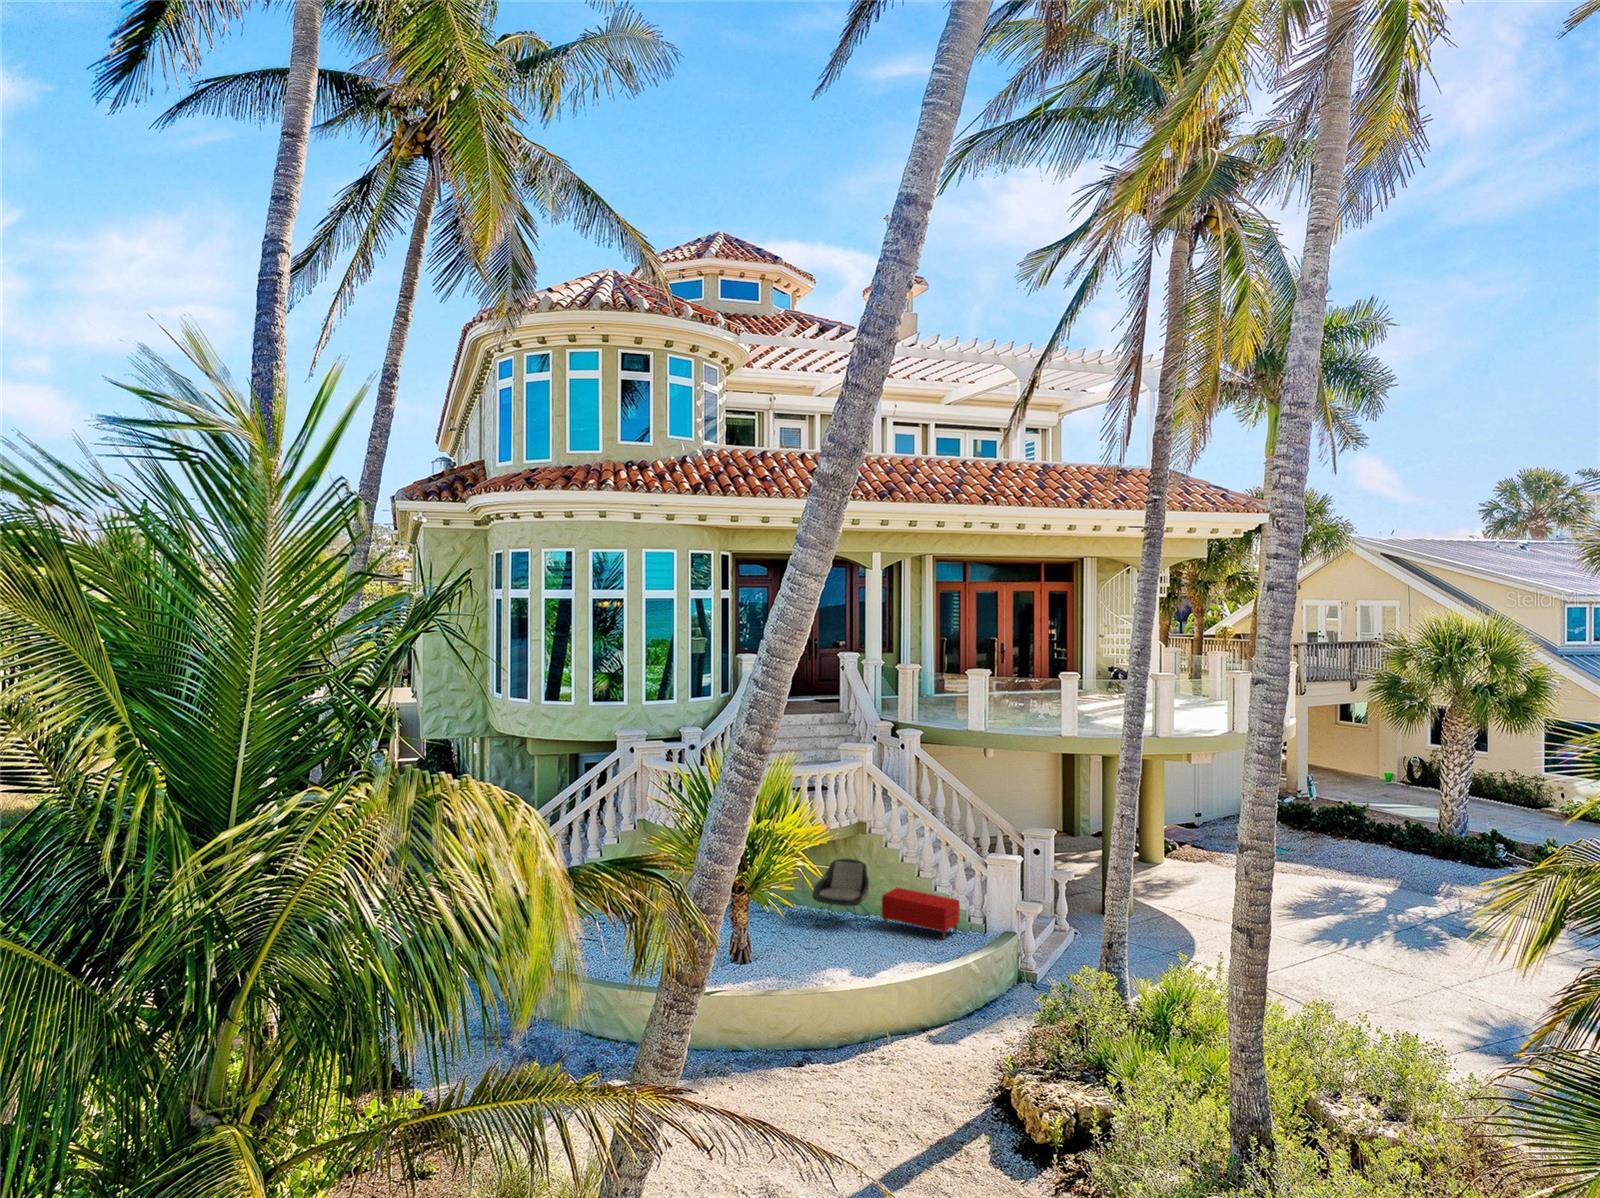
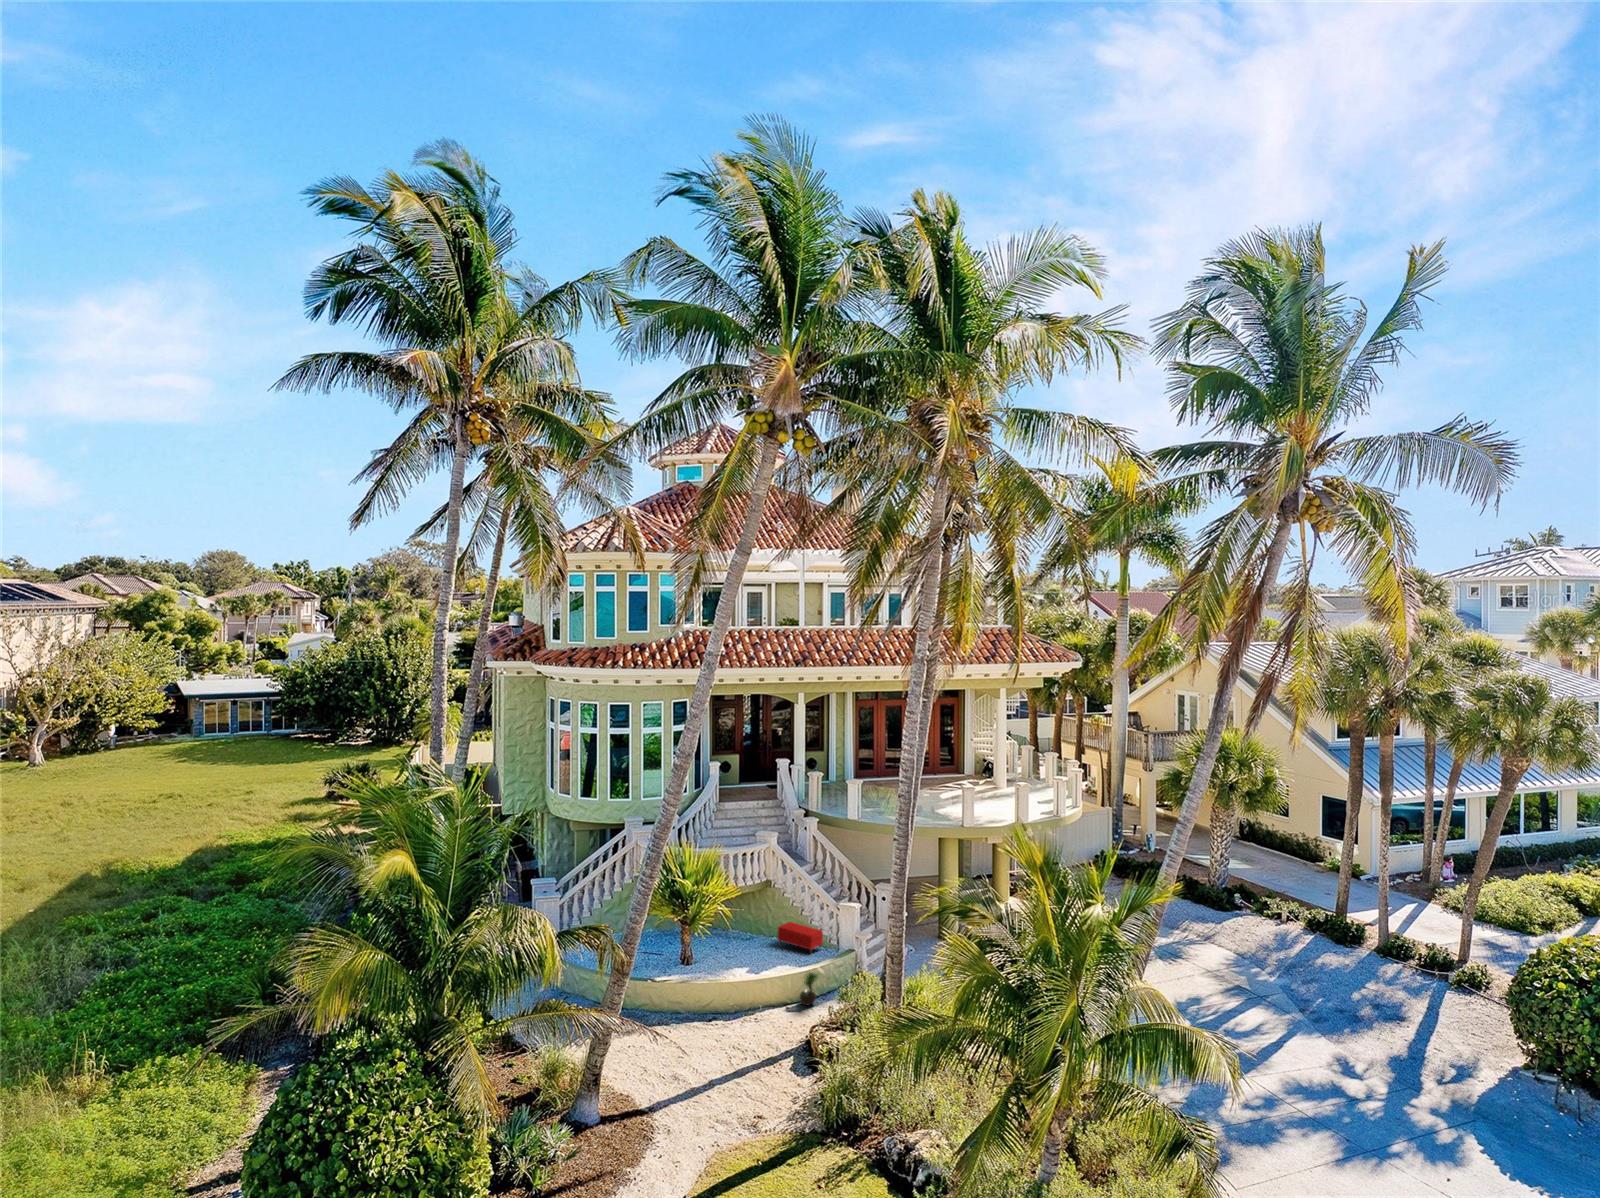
lounge chair: present [812,858,869,927] -> none [737,903,774,949]
potted tree: none [950,964,990,1029] -> present [800,972,819,1005]

